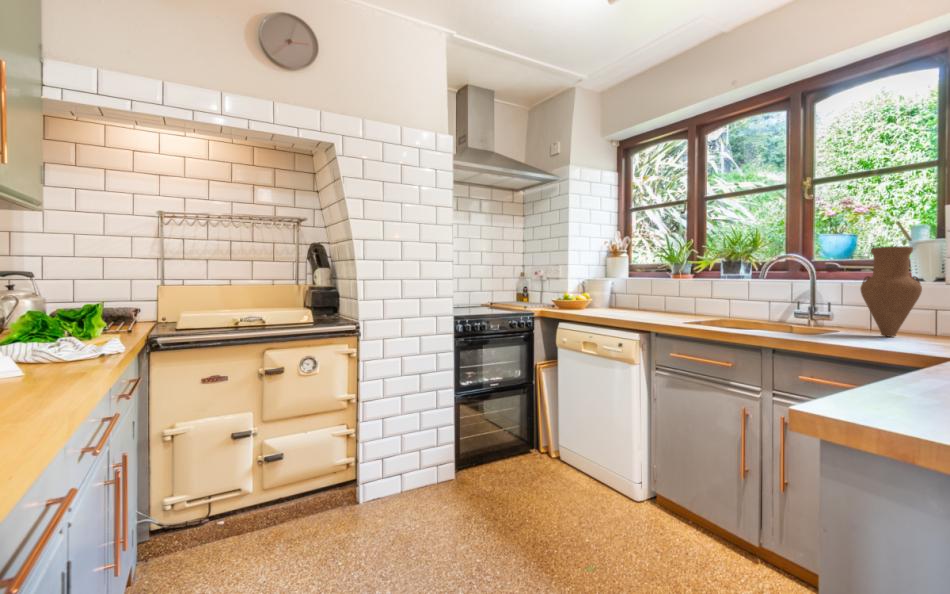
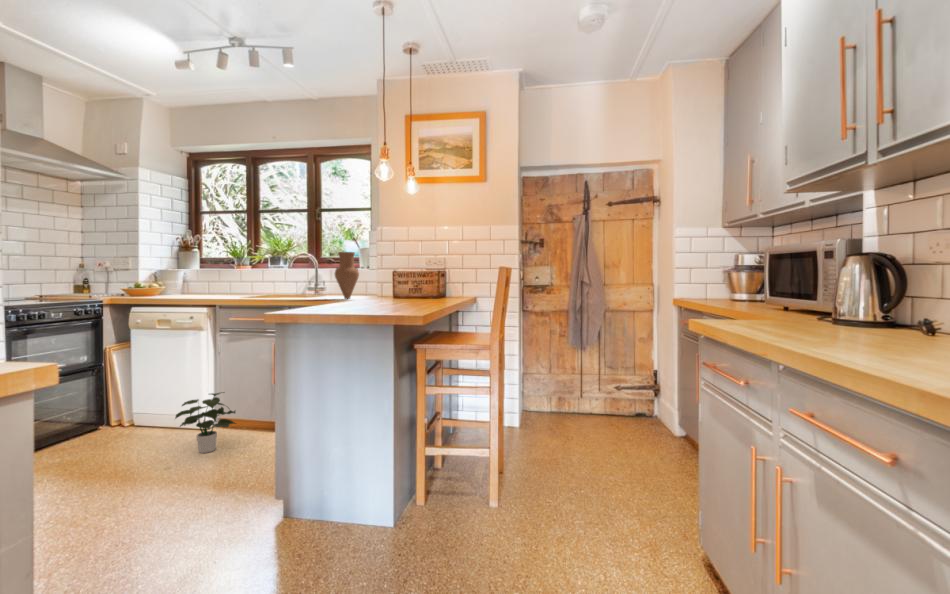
potted plant: none [597,460,681,549] -> present [175,392,236,453]

